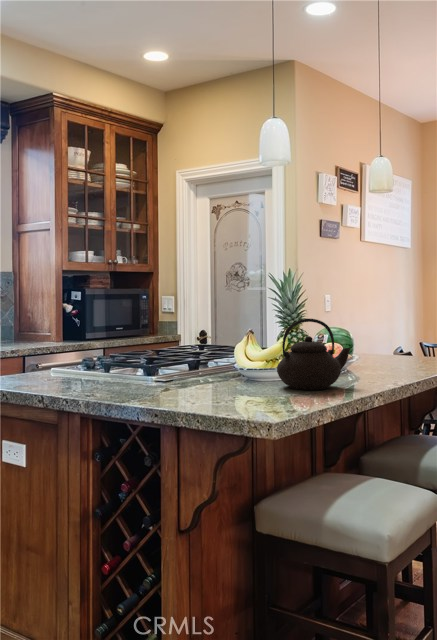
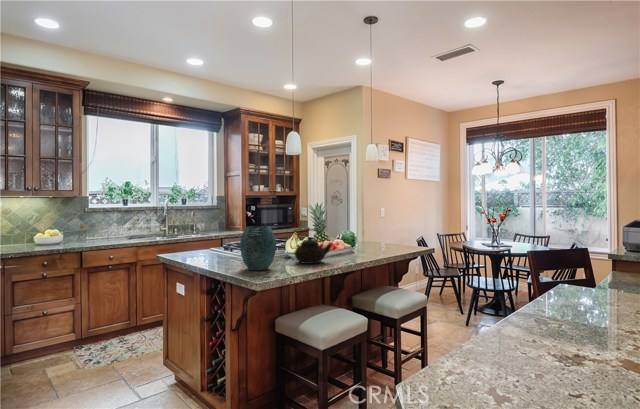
vase: none [190,311,266,404] -> present [240,226,276,271]

